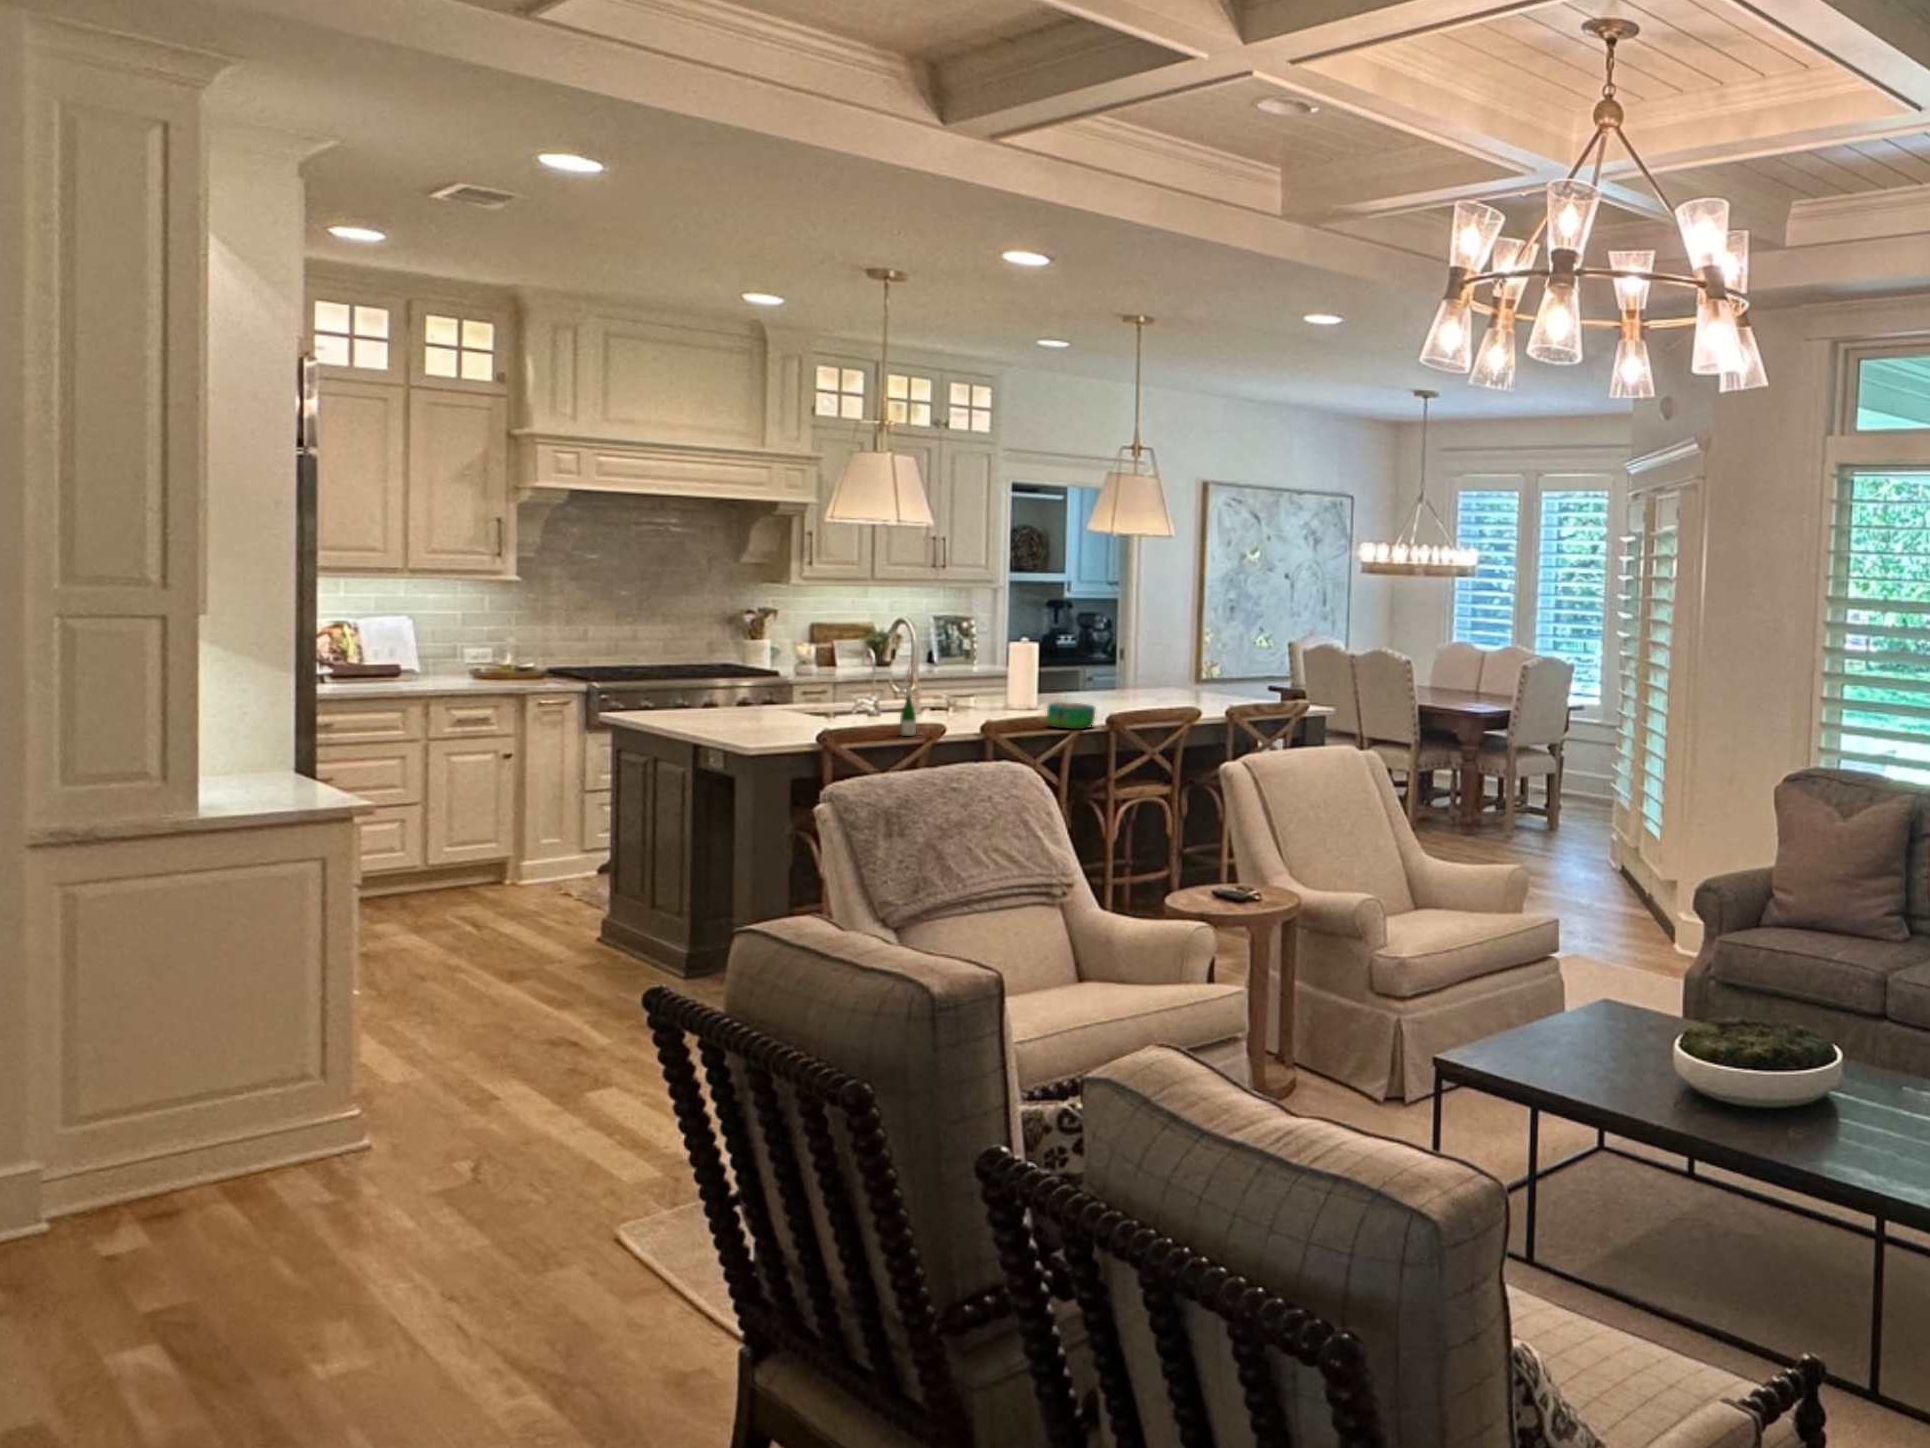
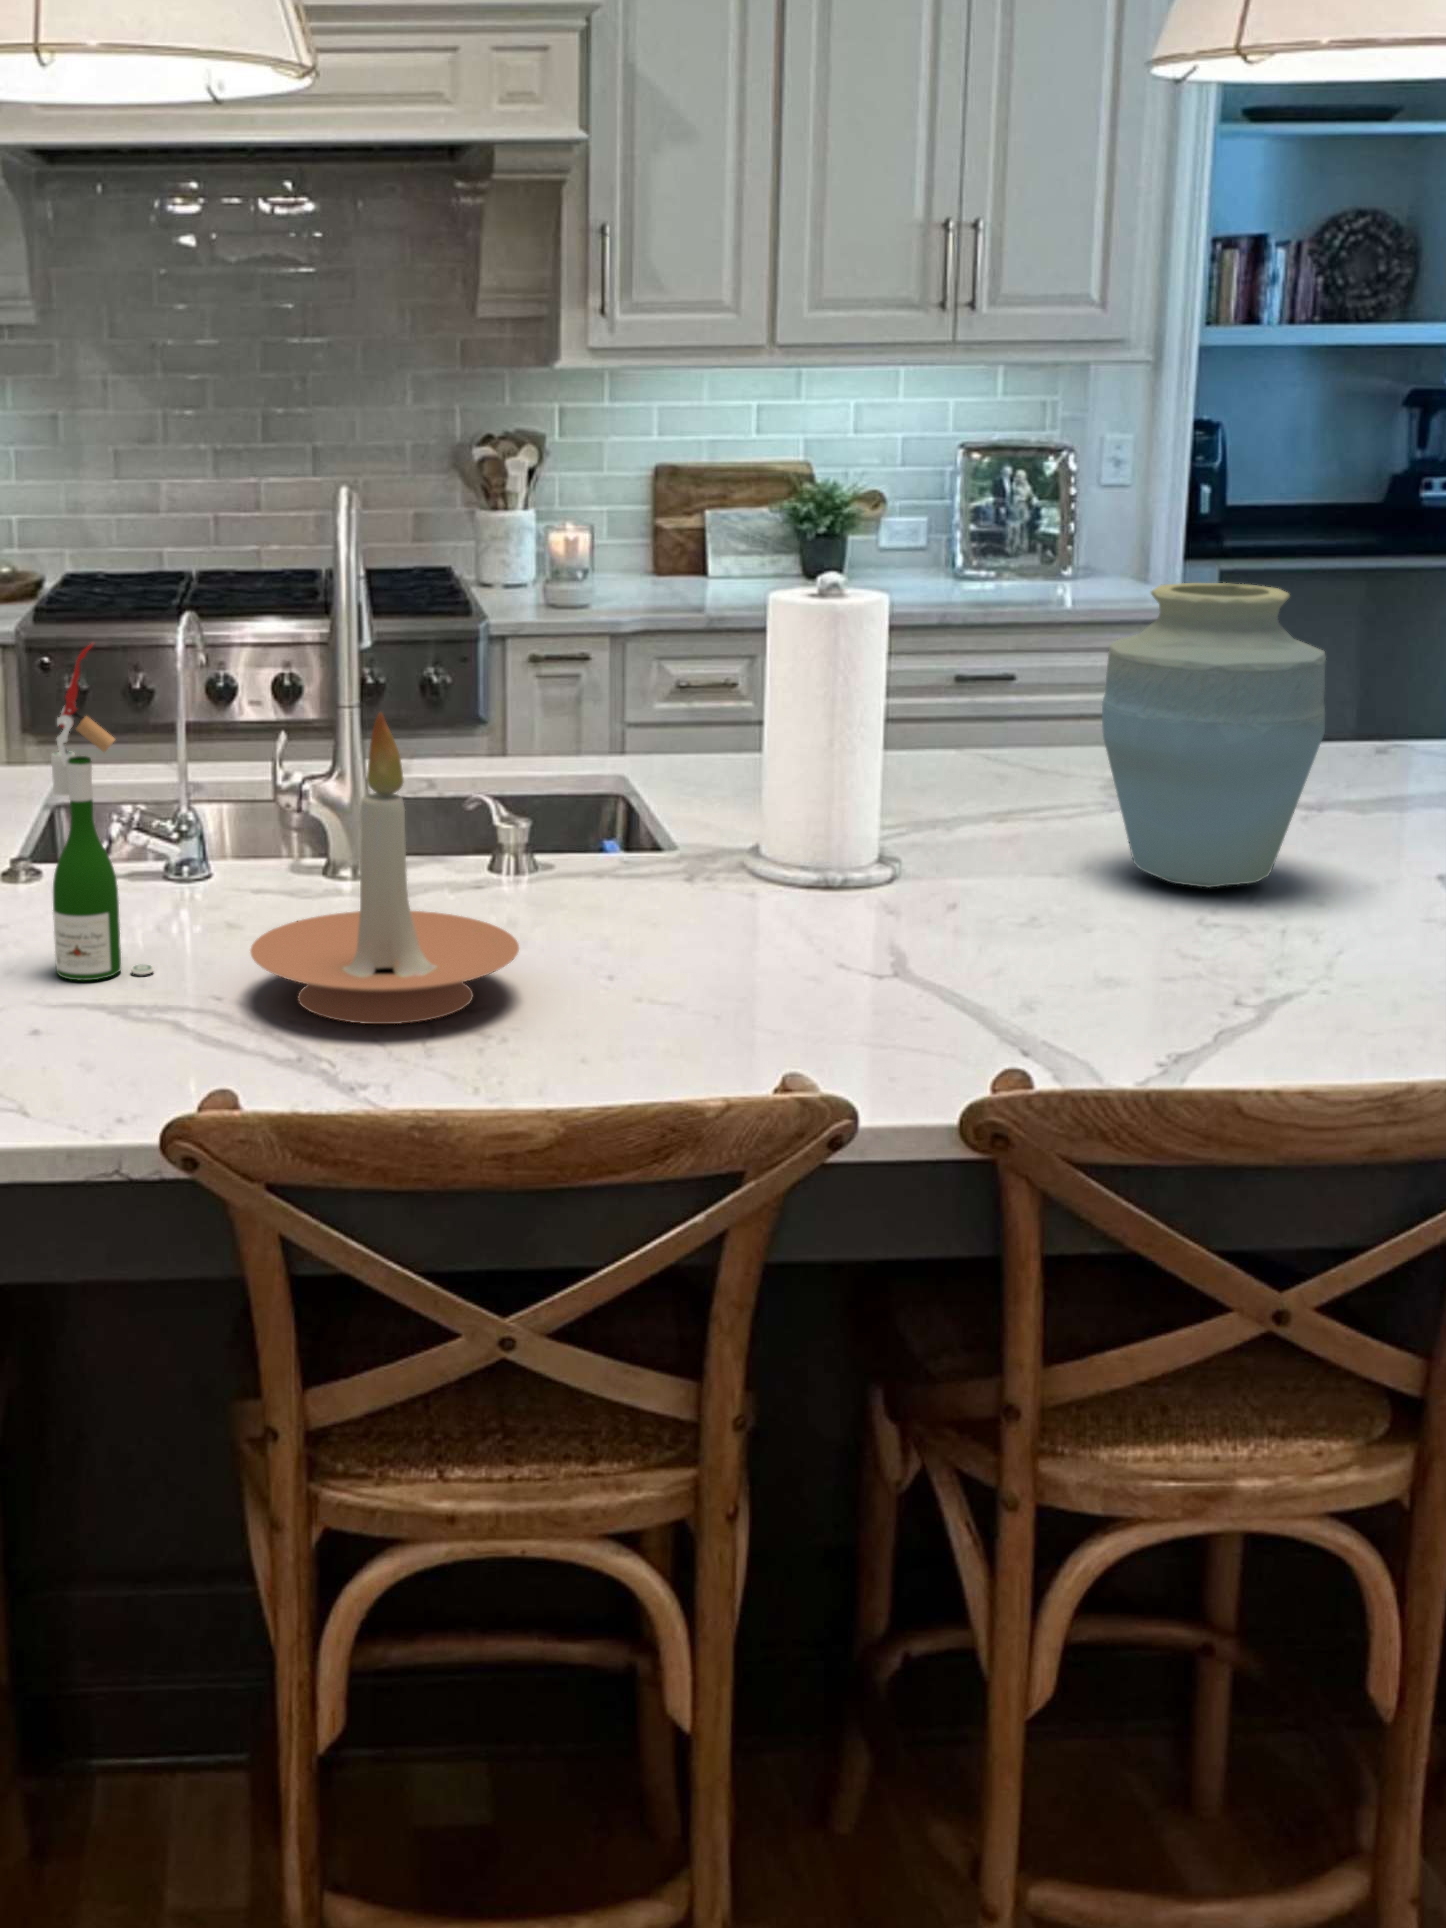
vase: none [1090,651,1137,717] -> present [1102,583,1326,887]
candle holder: none [951,673,1012,736] -> present [250,712,519,1024]
decorative bowl: present [1047,702,1095,729] -> none [767,837,1002,996]

